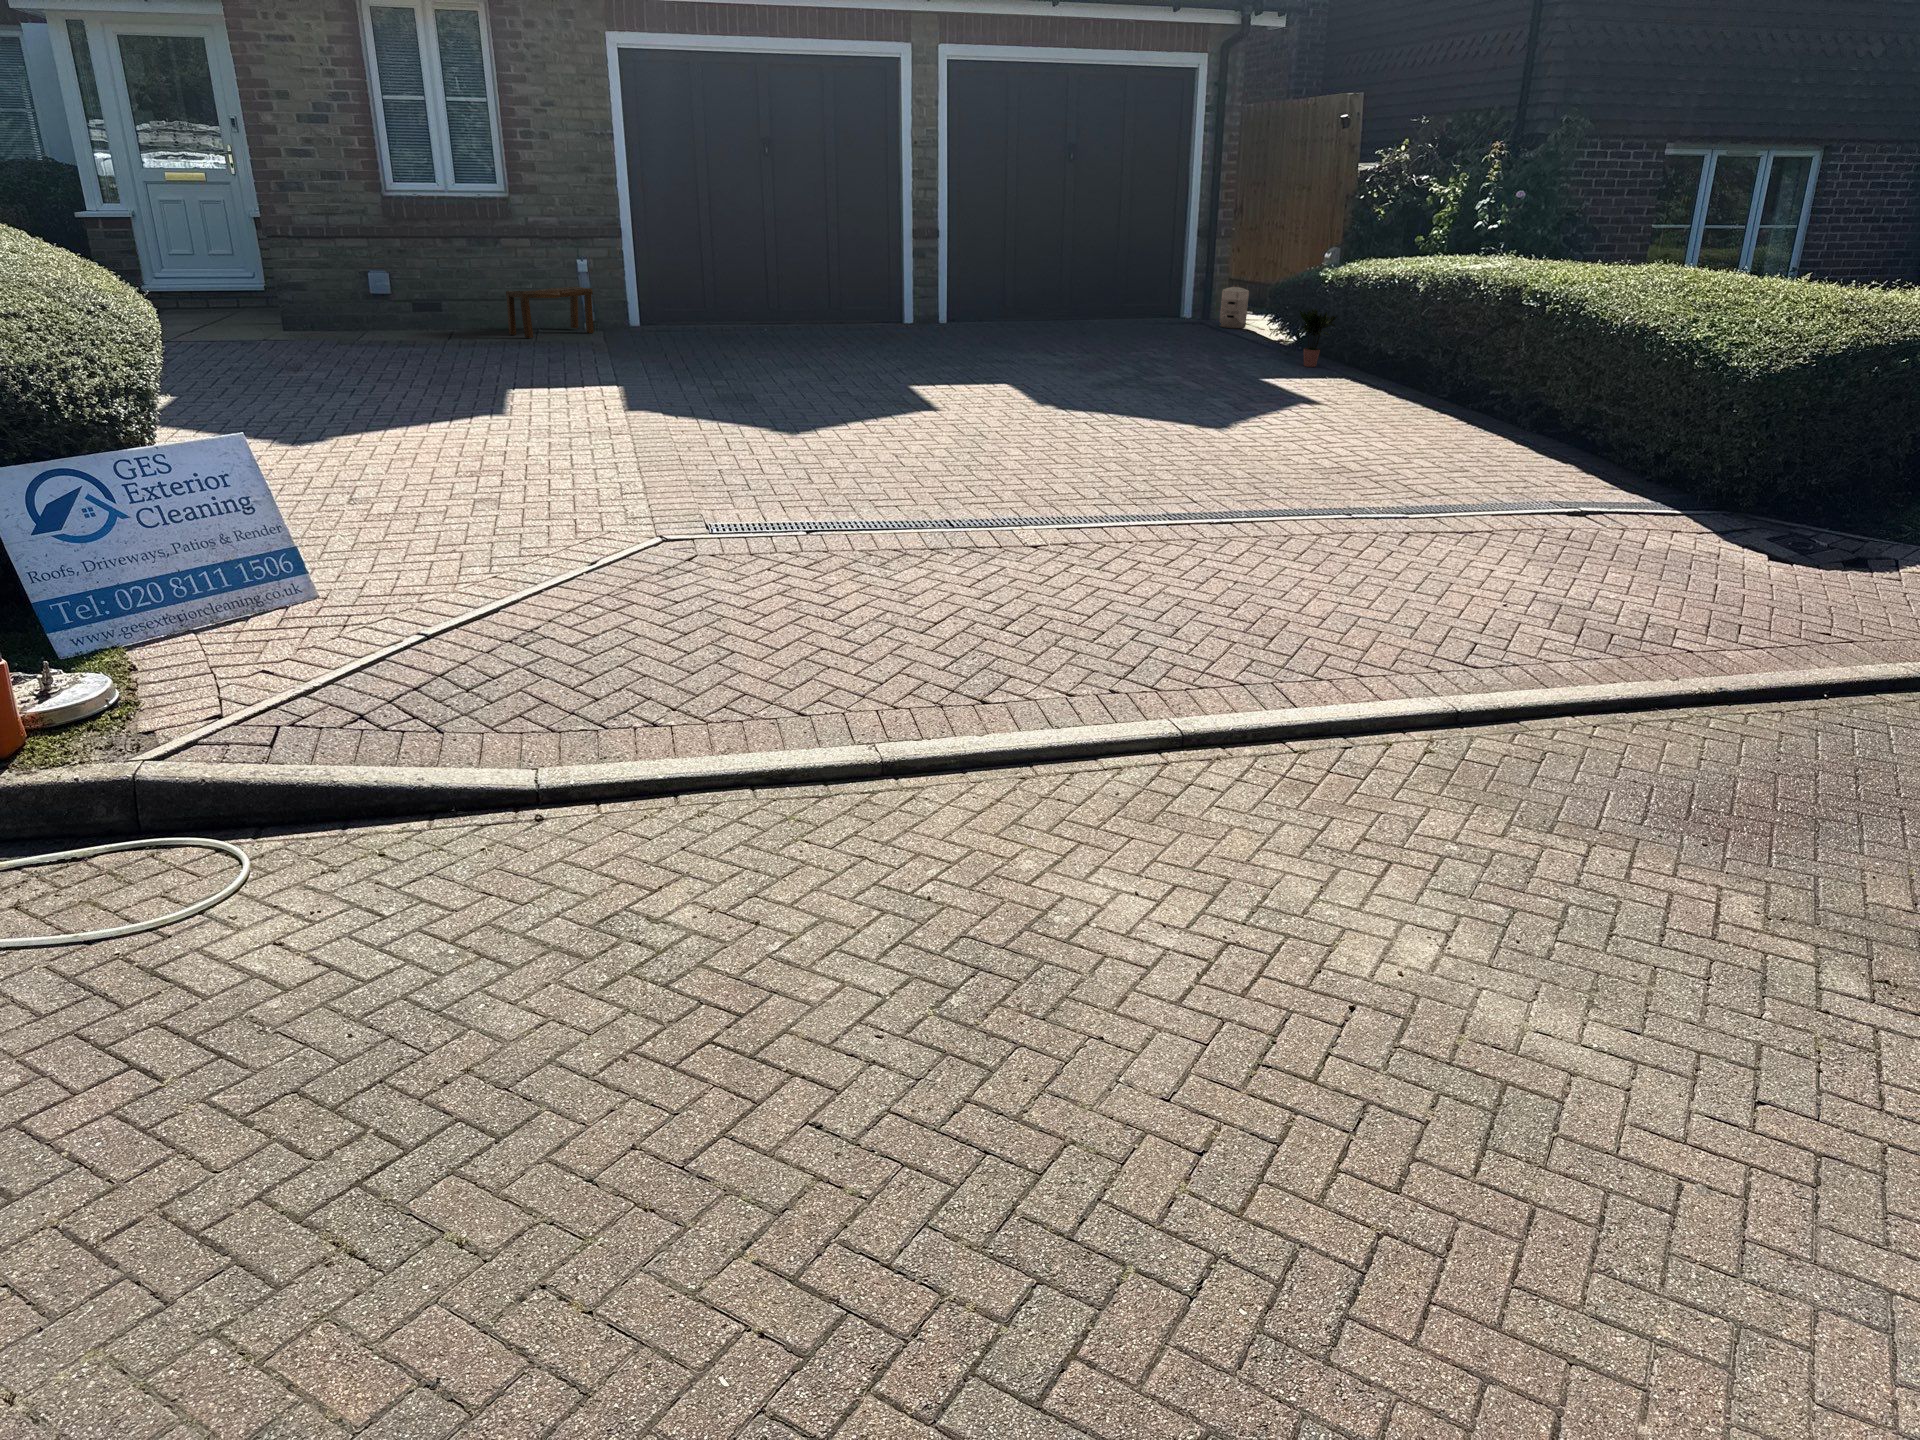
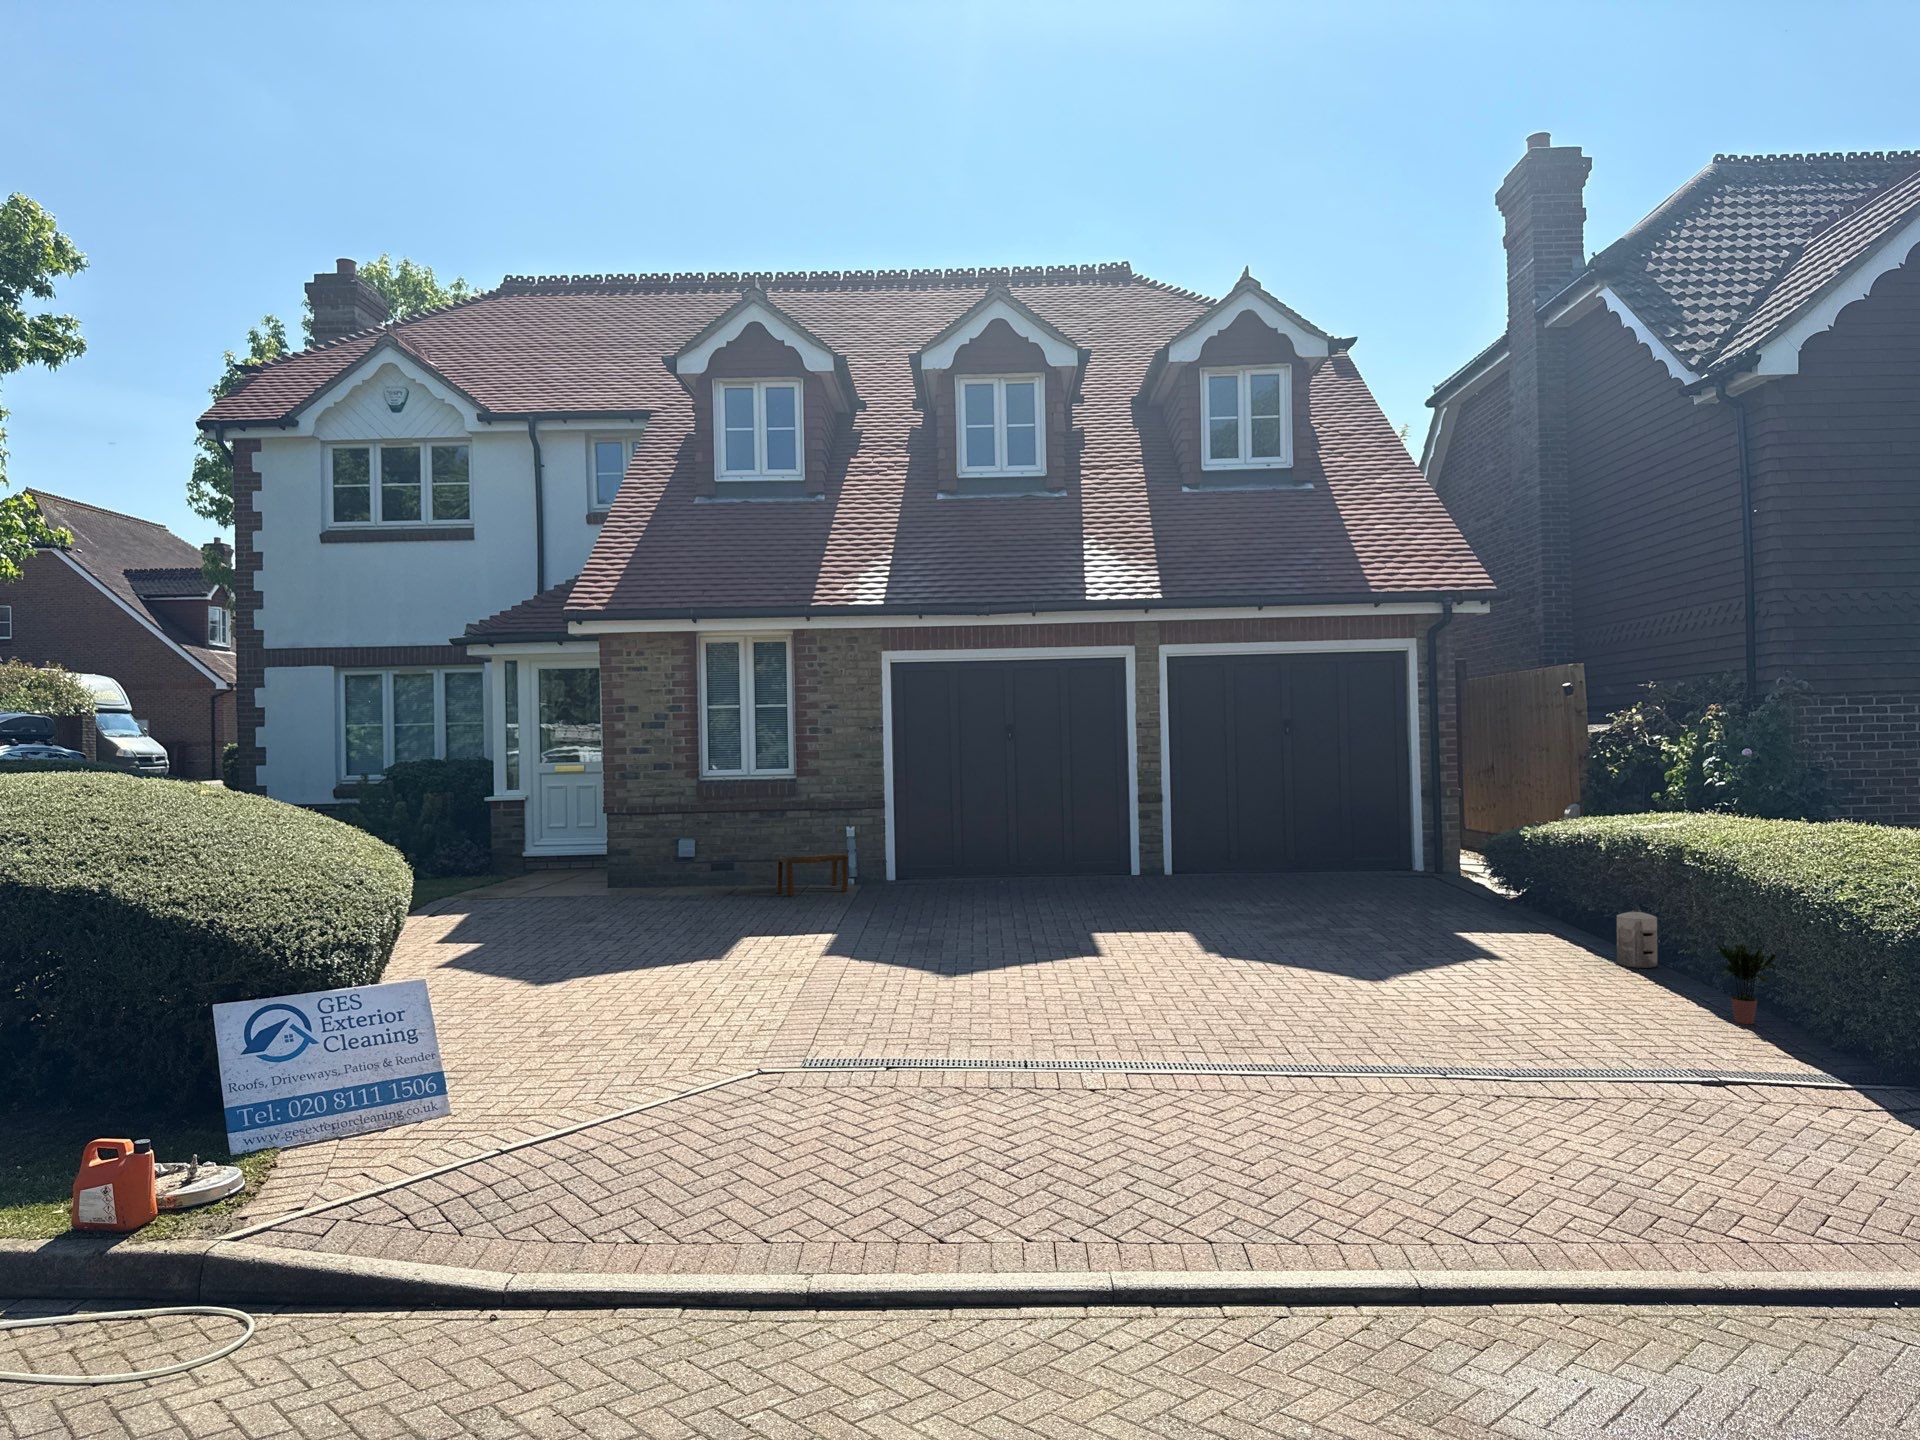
waste bin: present [1219,285,1249,328] -> present [1617,910,1657,968]
potted plant: present [1298,309,1337,367] -> present [1718,944,1776,1024]

